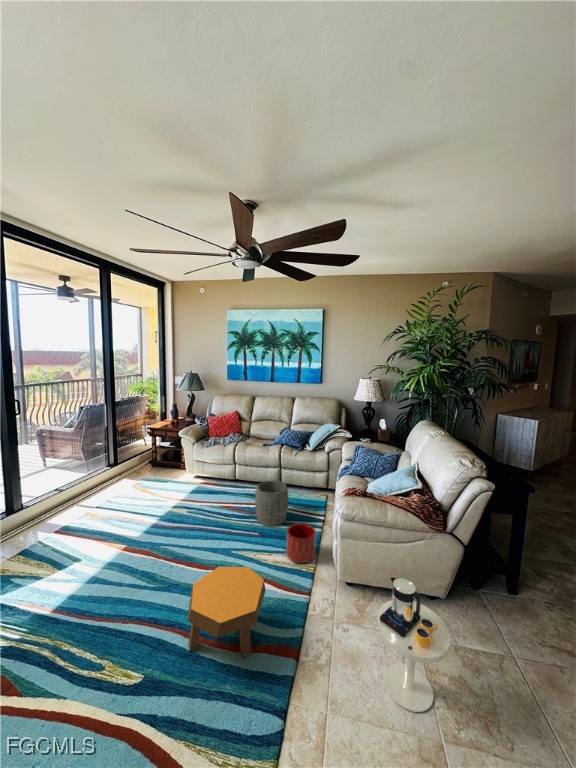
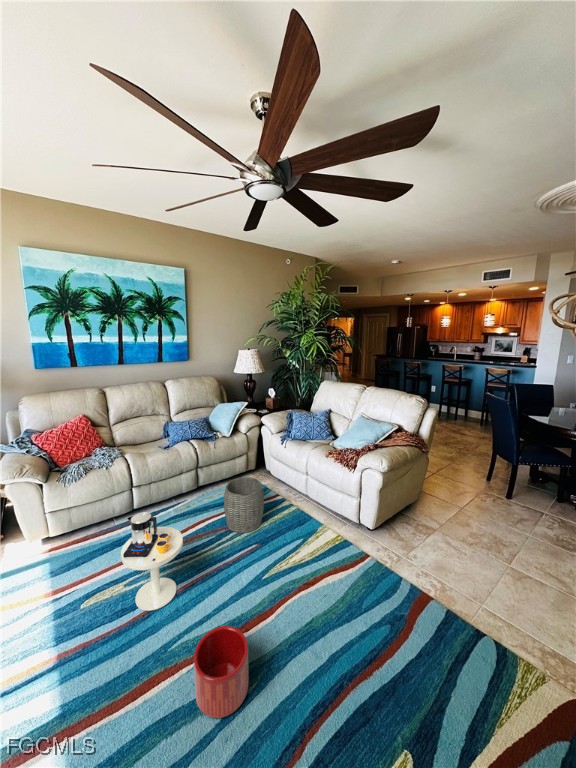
planter: present [286,523,316,563] -> present [194,626,249,718]
footstool: present [187,567,266,656] -> none [343,560,436,680]
side table: present [377,578,451,712] -> present [121,512,183,611]

